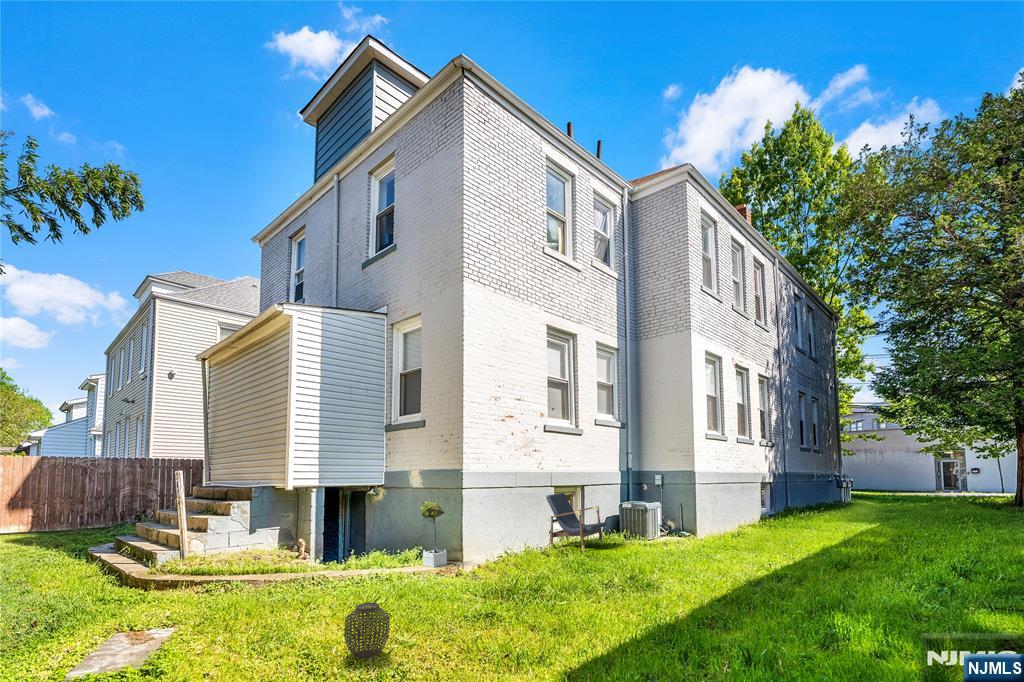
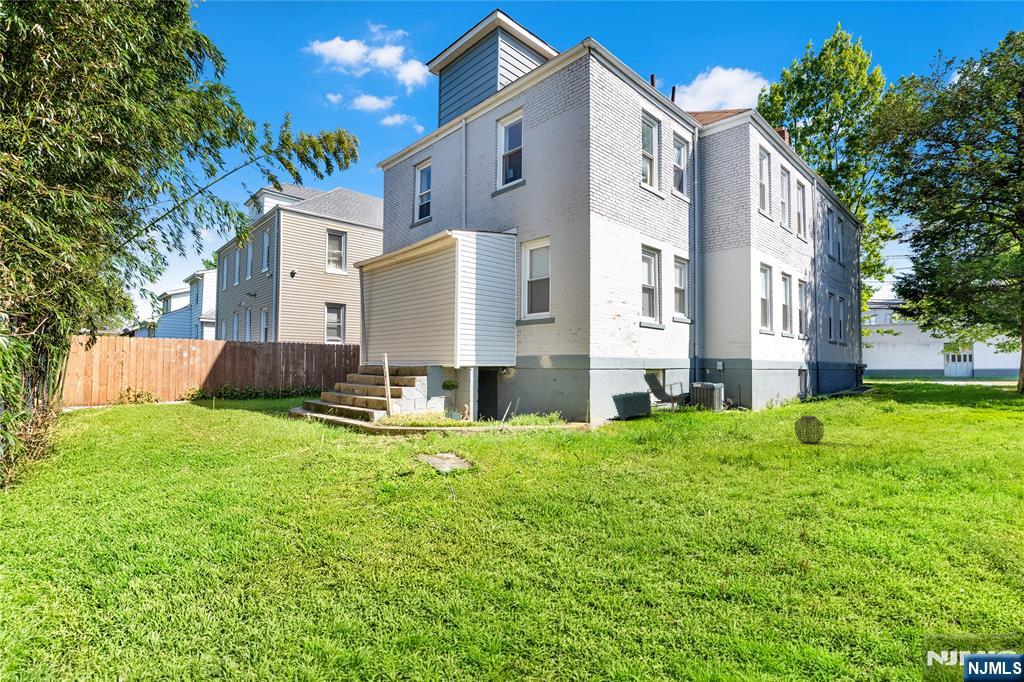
potted tree: present [420,501,447,568] -> present [442,379,461,420]
bench: none [481,521,550,567] -> present [606,392,651,421]
woven basket: present [344,603,390,658] -> present [795,416,824,444]

